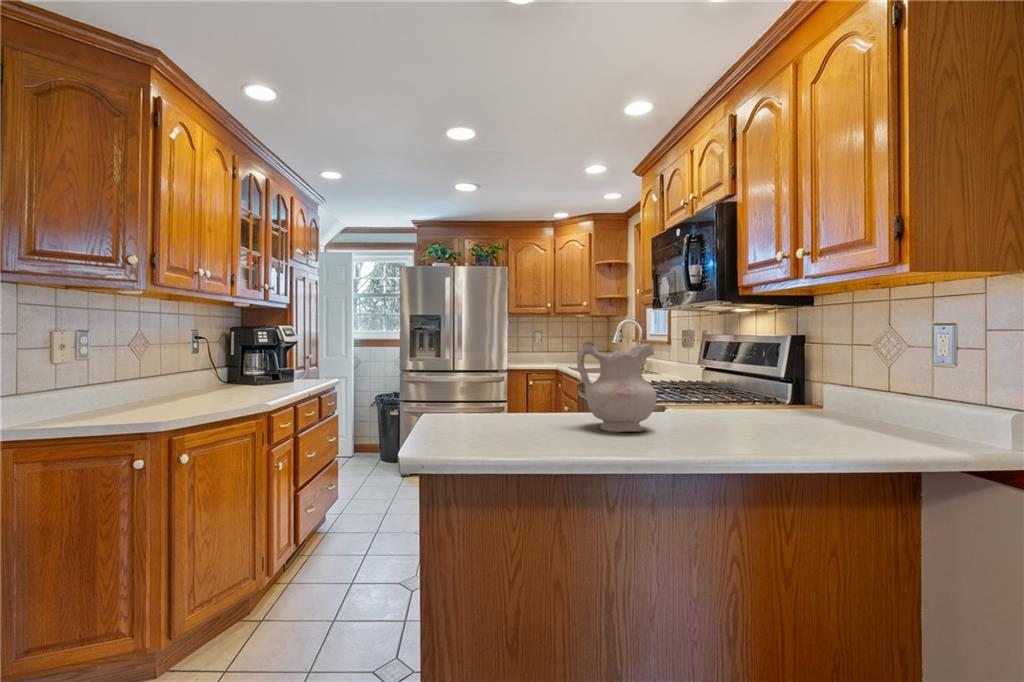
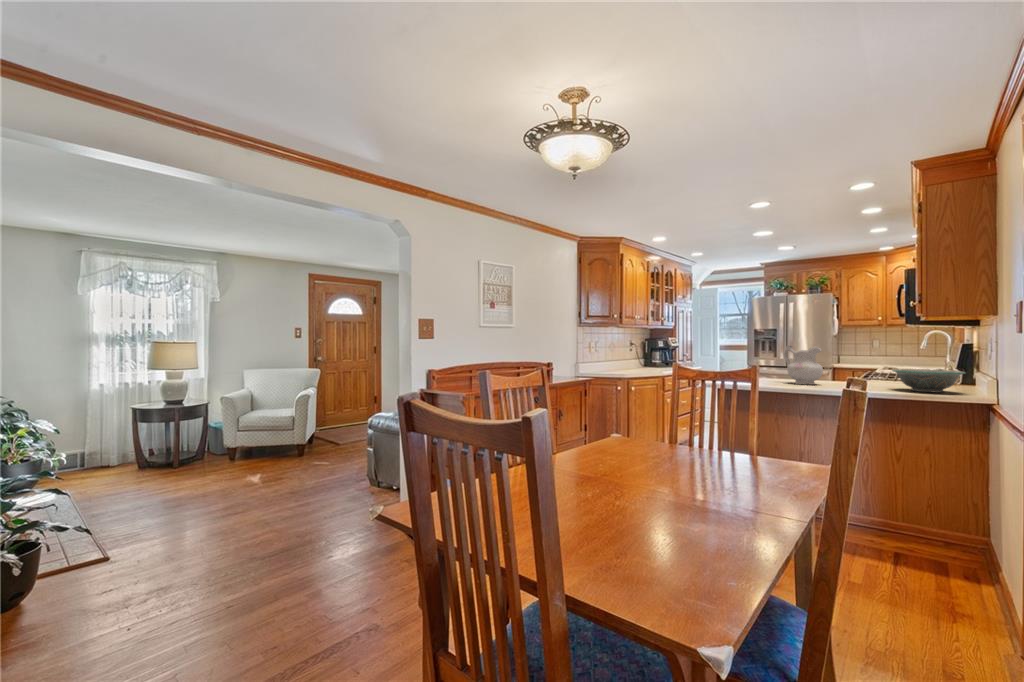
decorative bowl: none [756,384,878,432] -> present [892,369,965,393]

